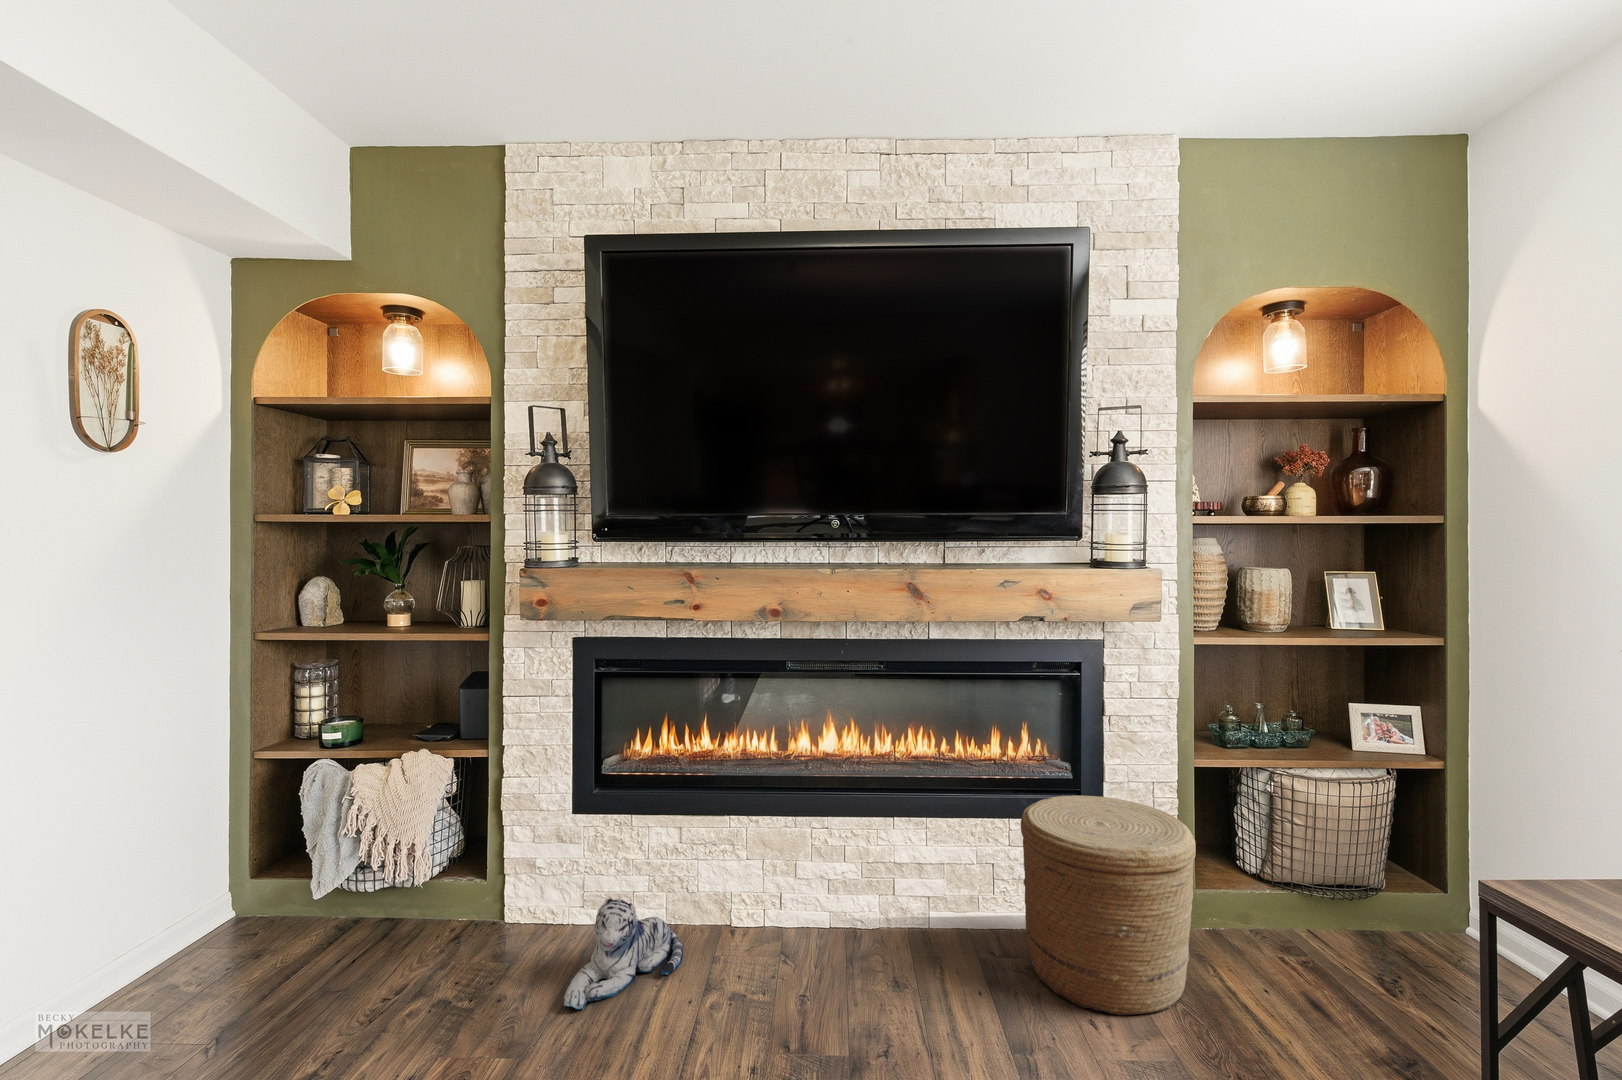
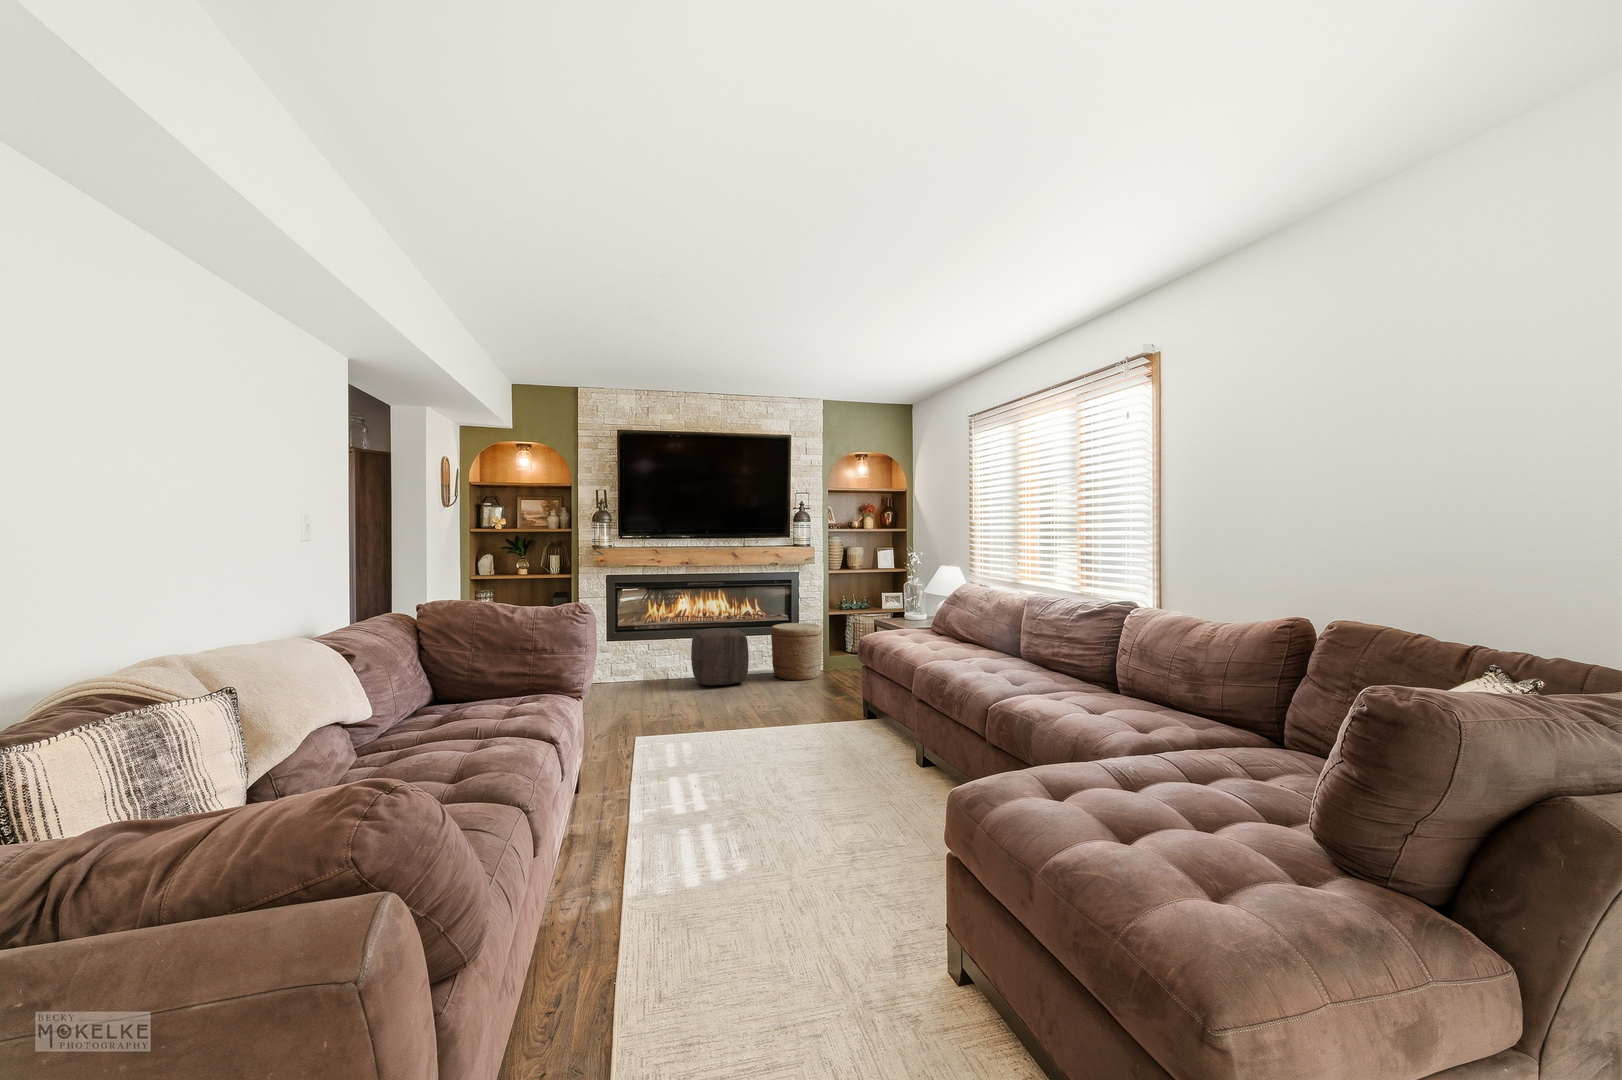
ottoman: none [780,808,949,1014] -> present [691,628,749,685]
plush toy: present [563,898,683,1009] -> none [621,661,656,693]

